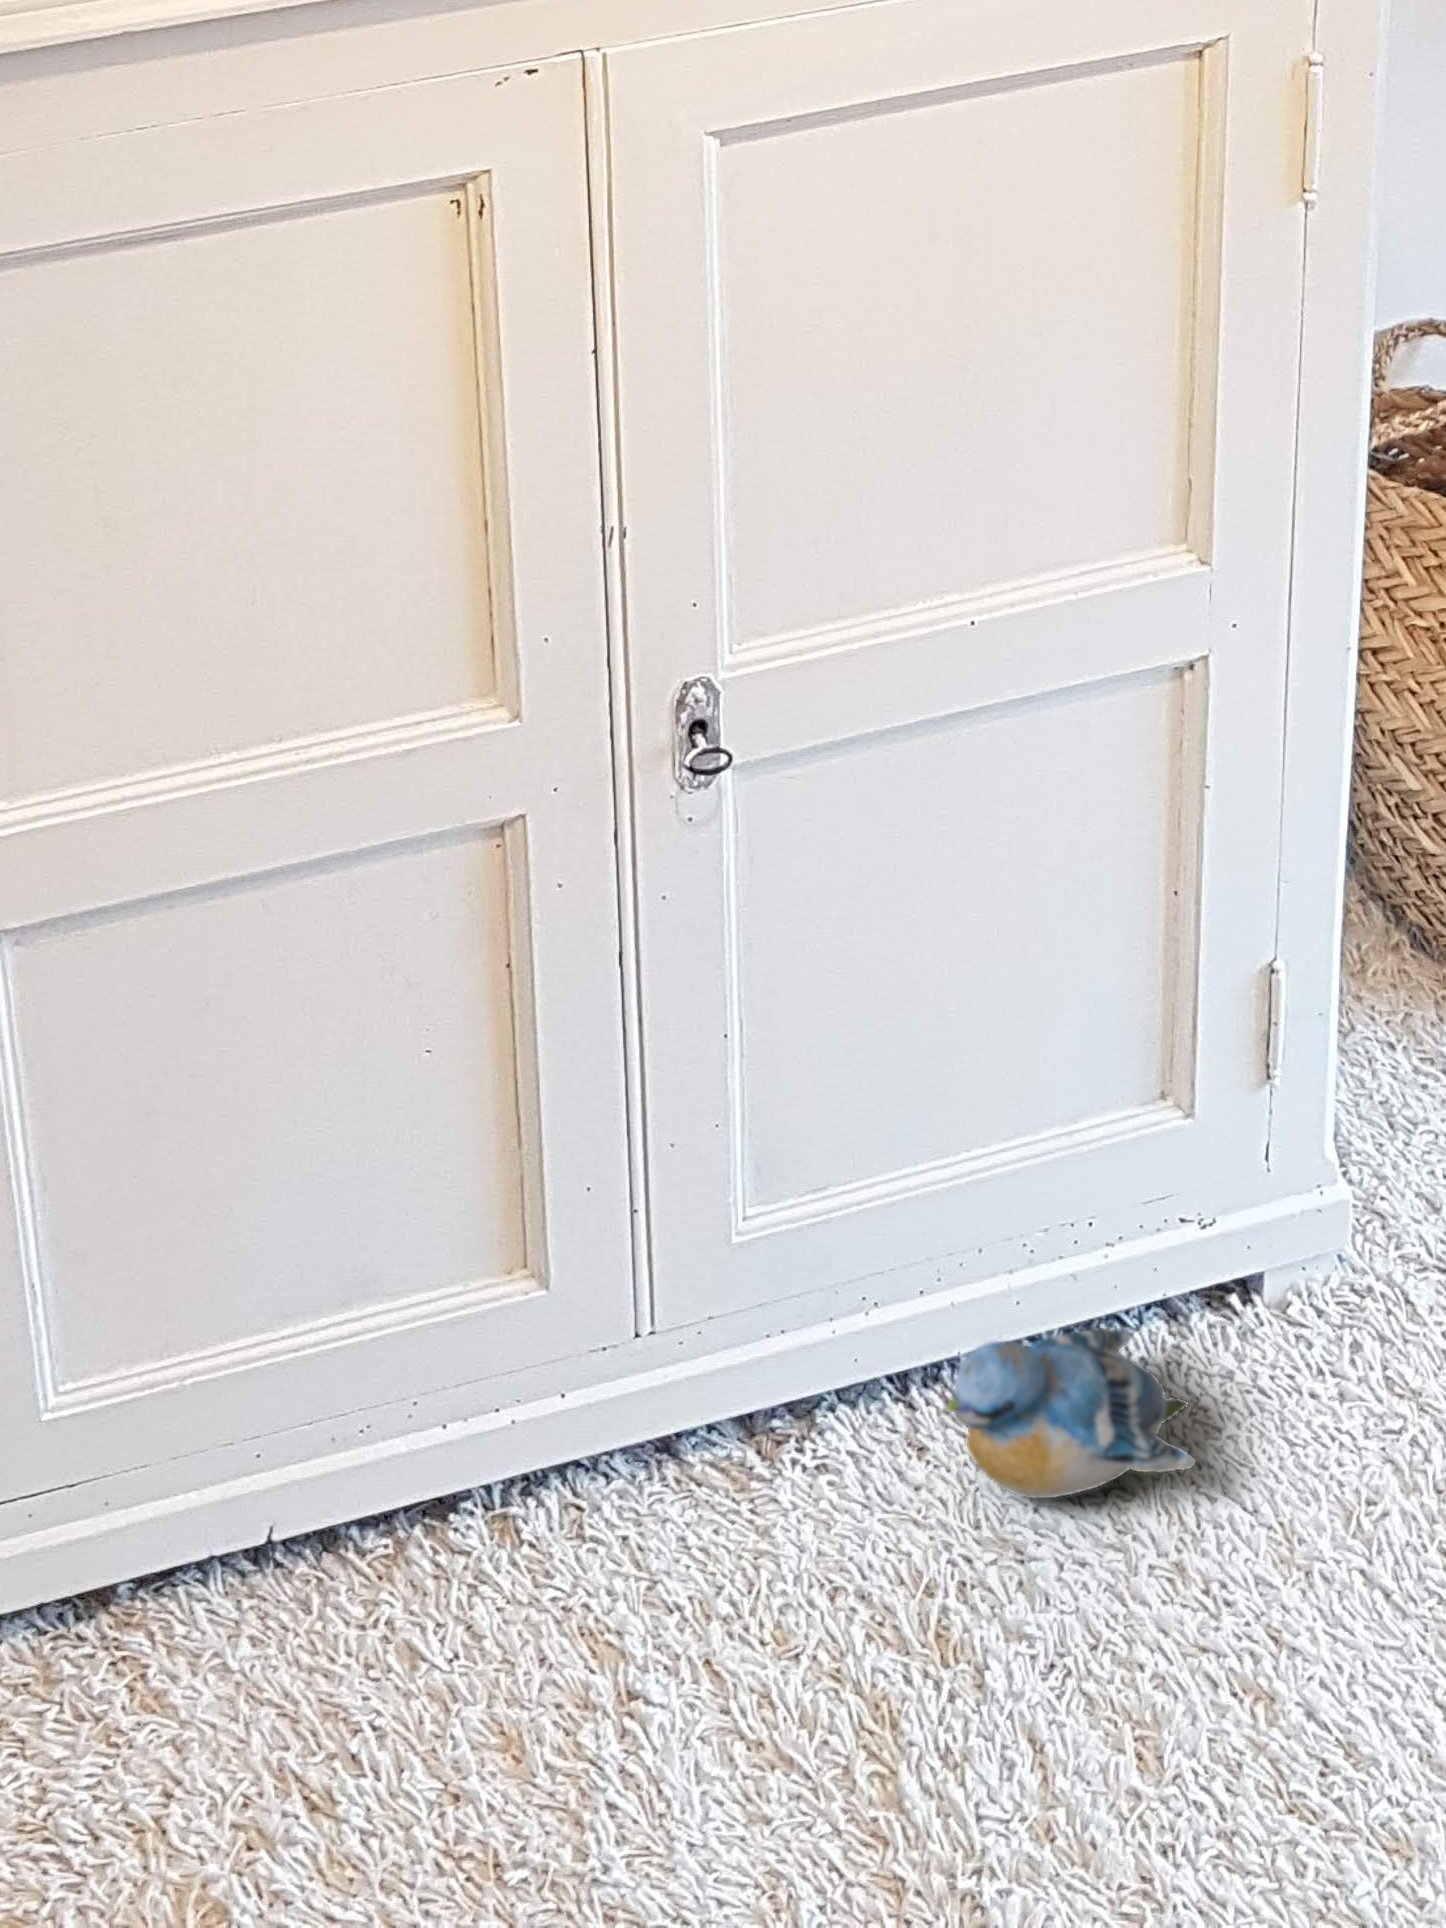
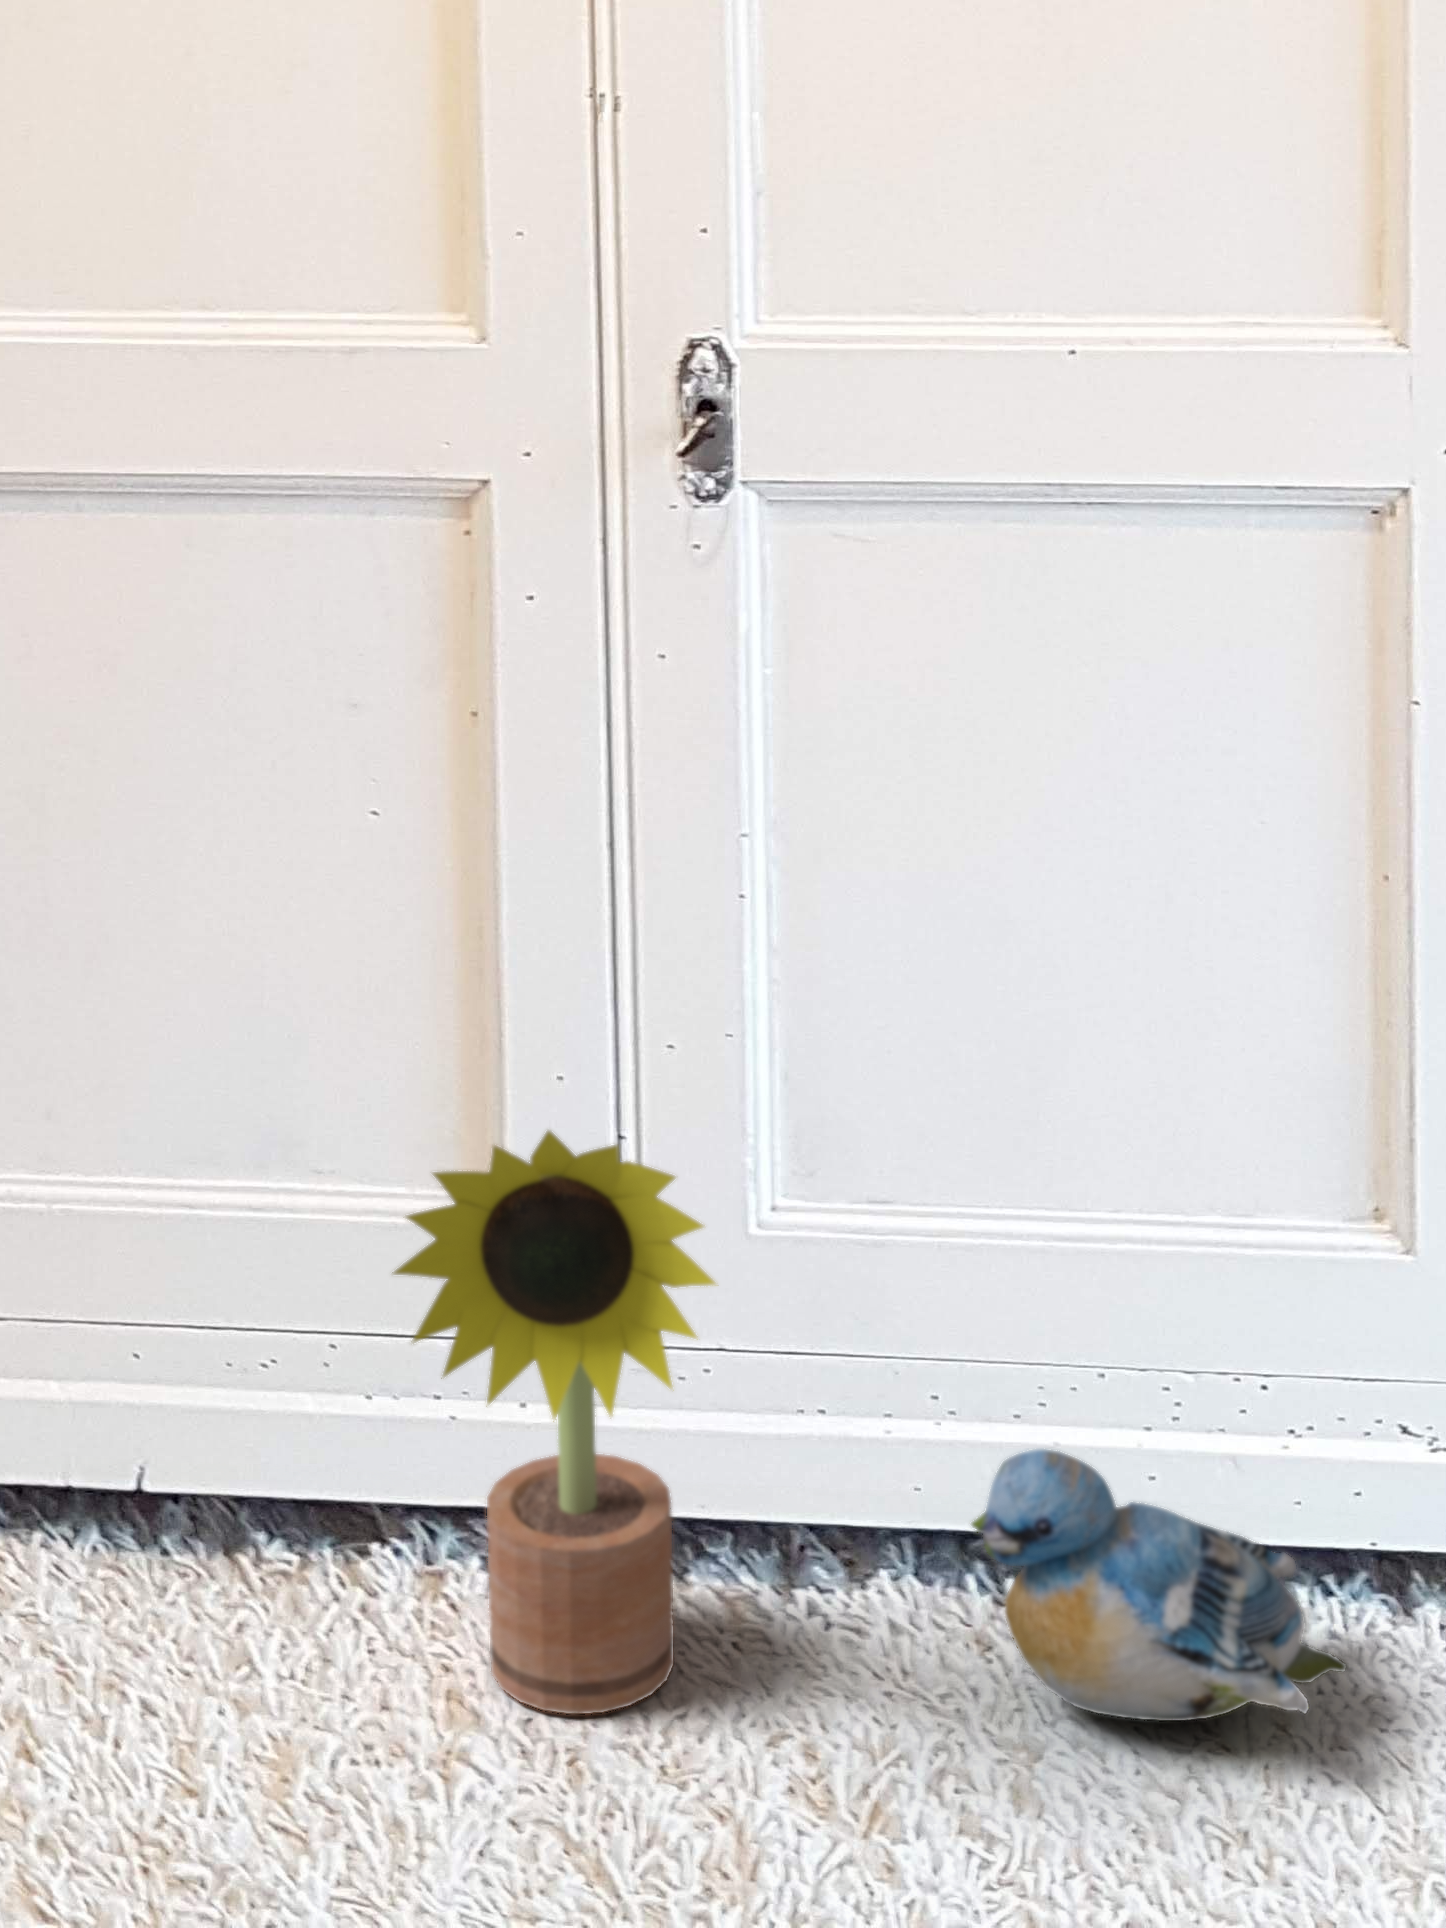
decorative plant: none [566,1298,808,1628] -> present [392,1131,715,1714]

